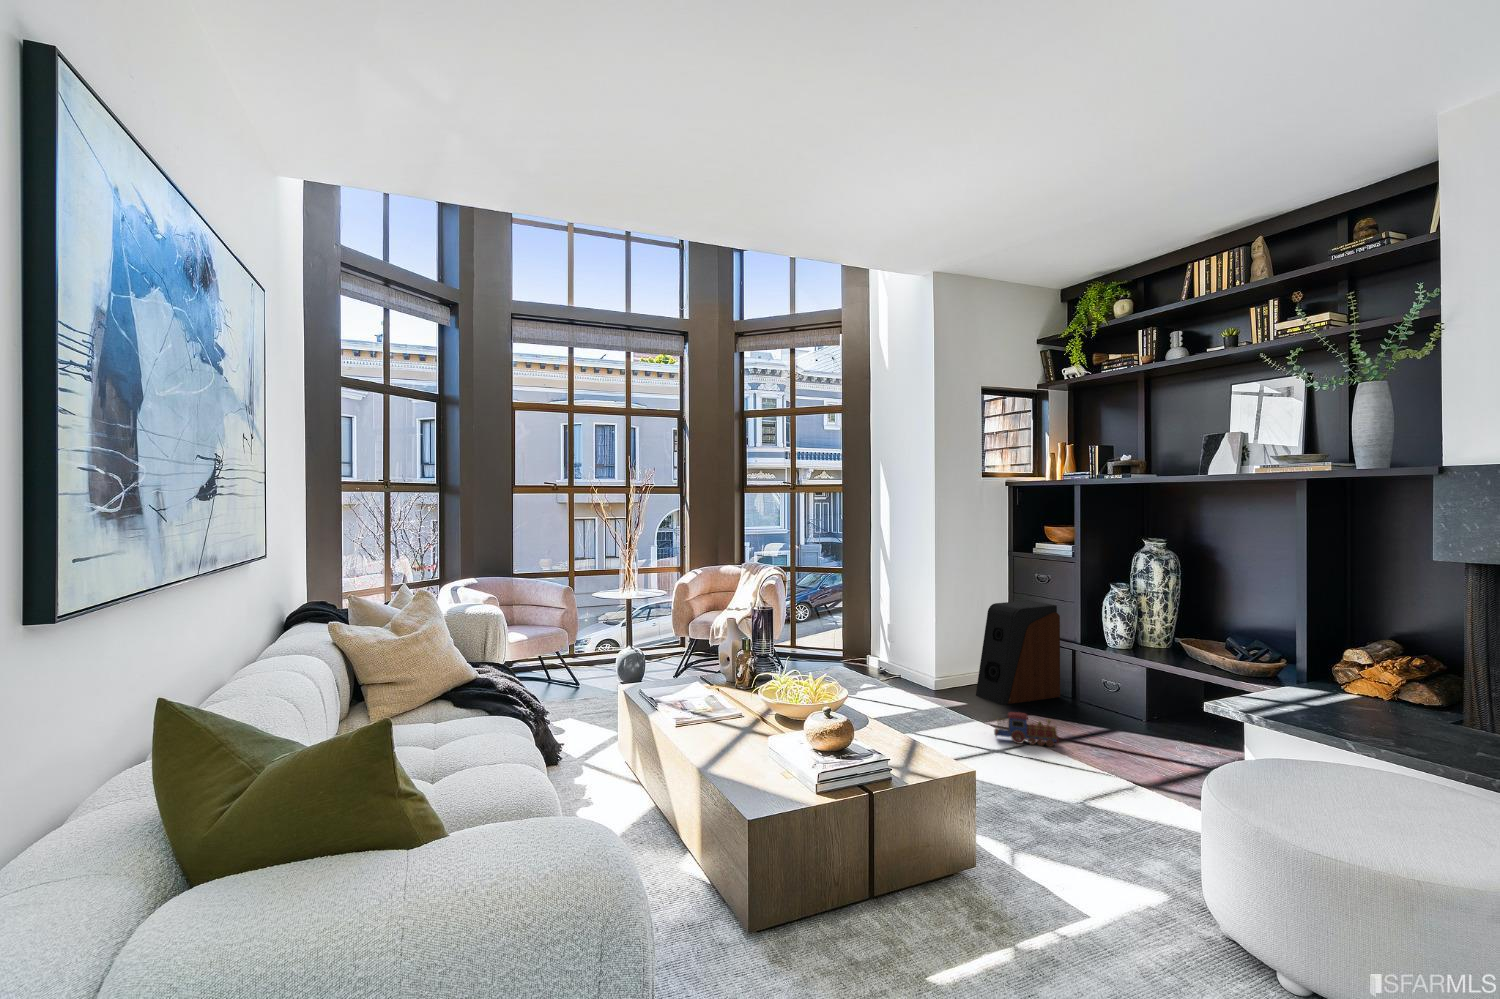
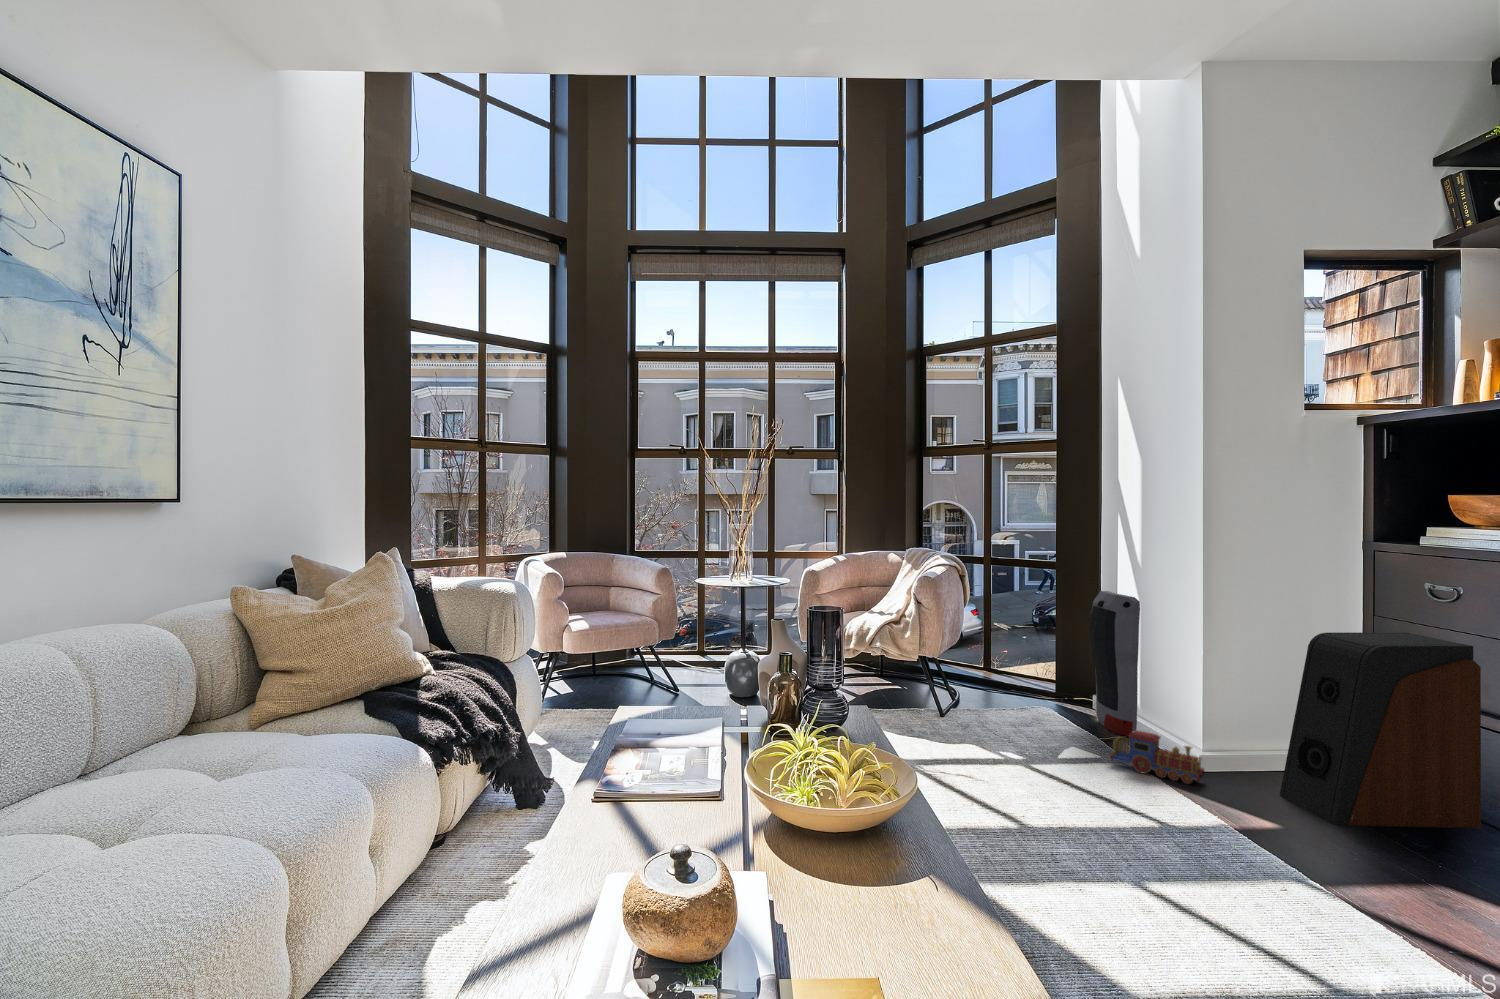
air purifier: none [867,585,898,676] -> present [1090,591,1140,736]
toy train: present [994,712,1059,747] -> present [1110,730,1205,784]

